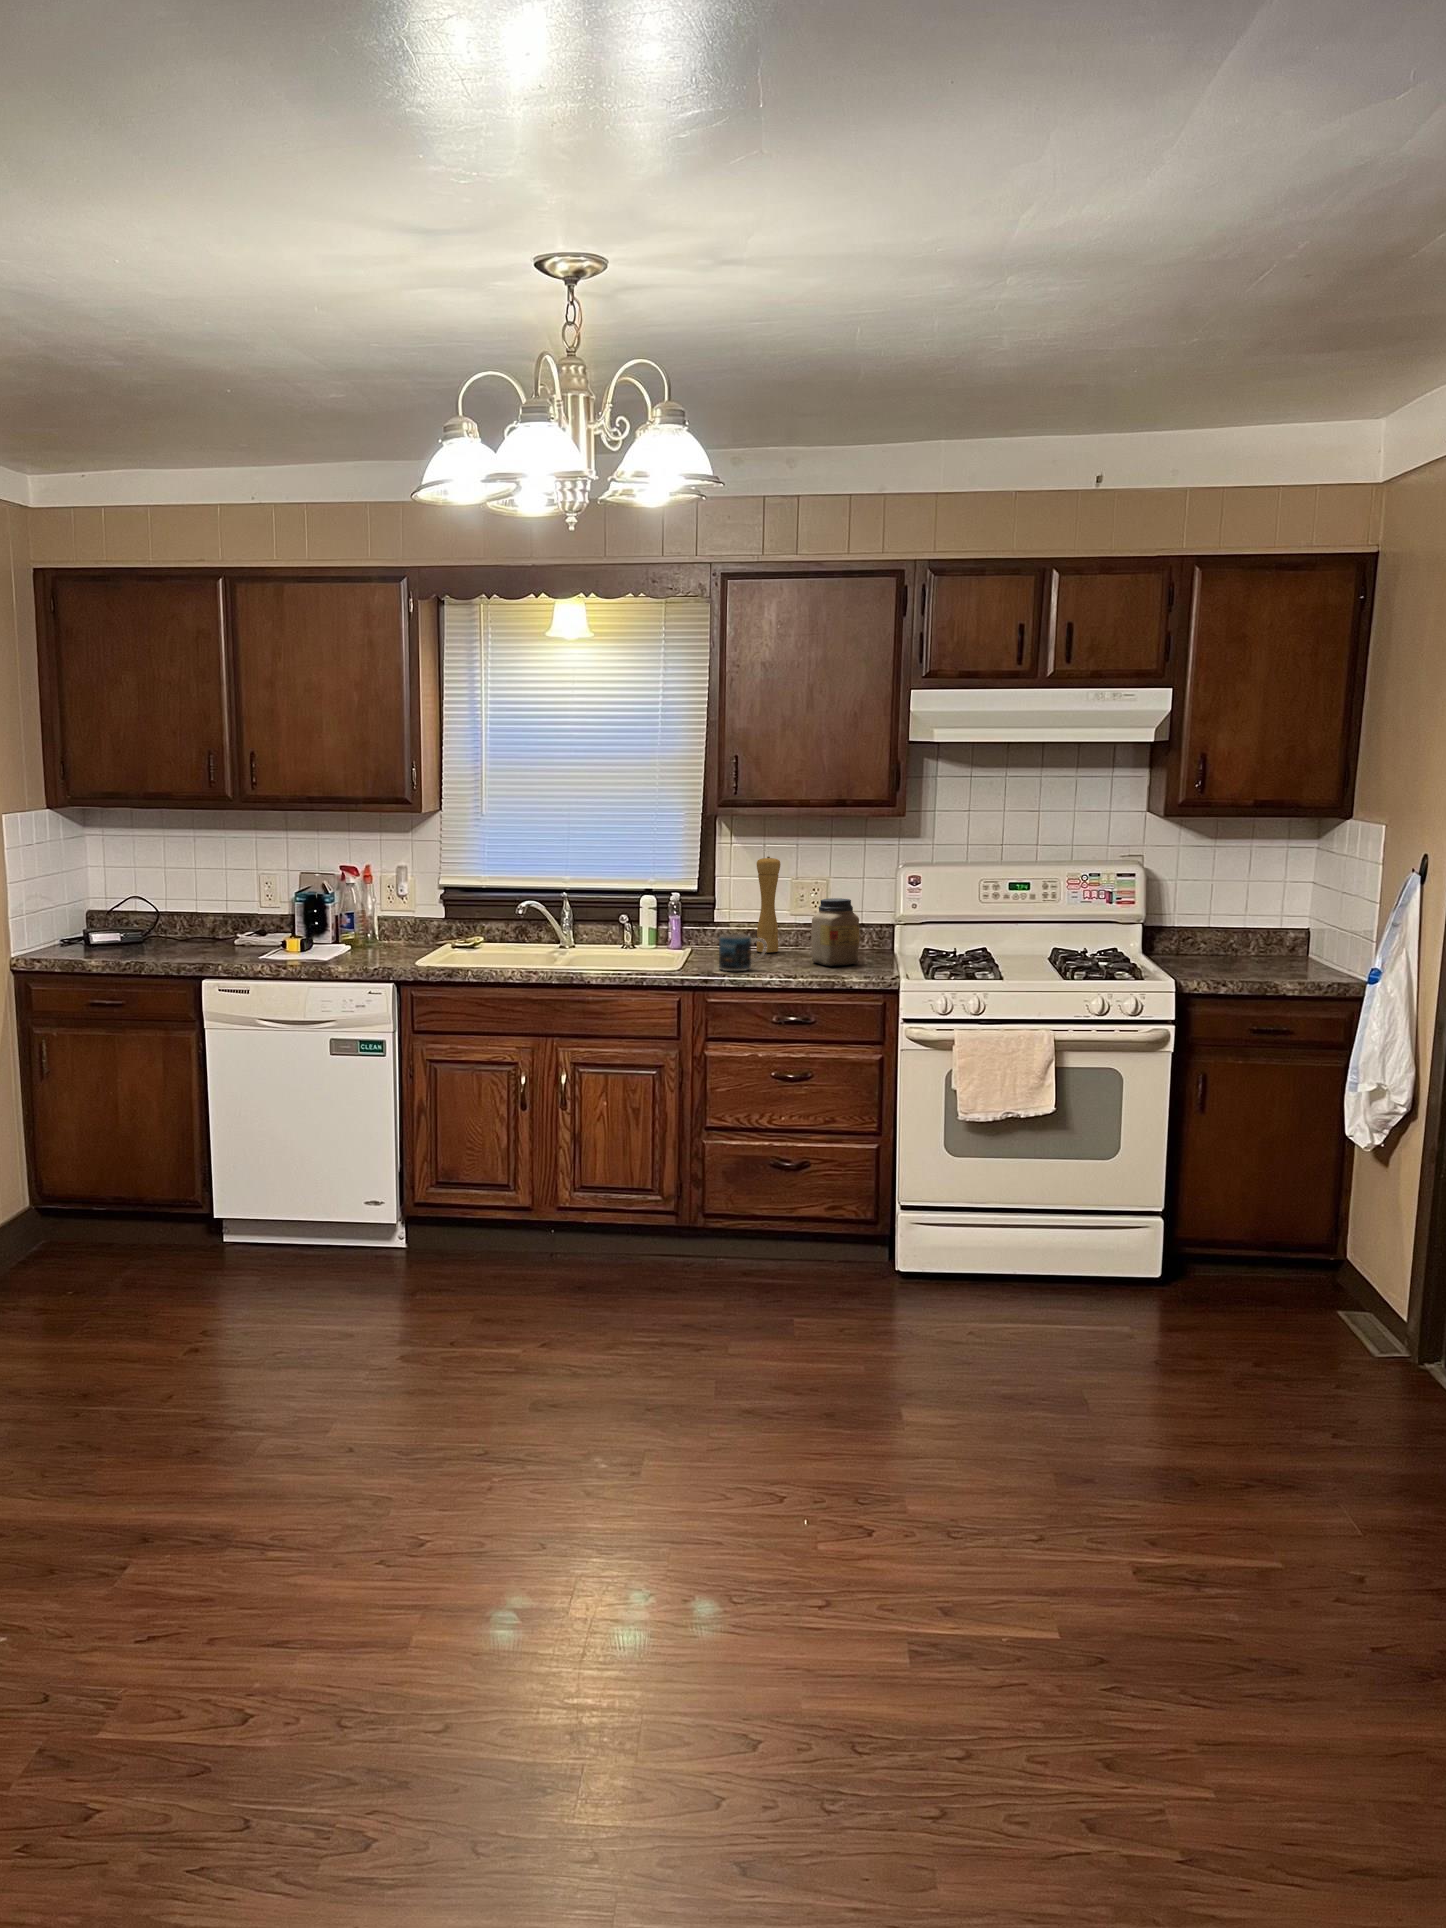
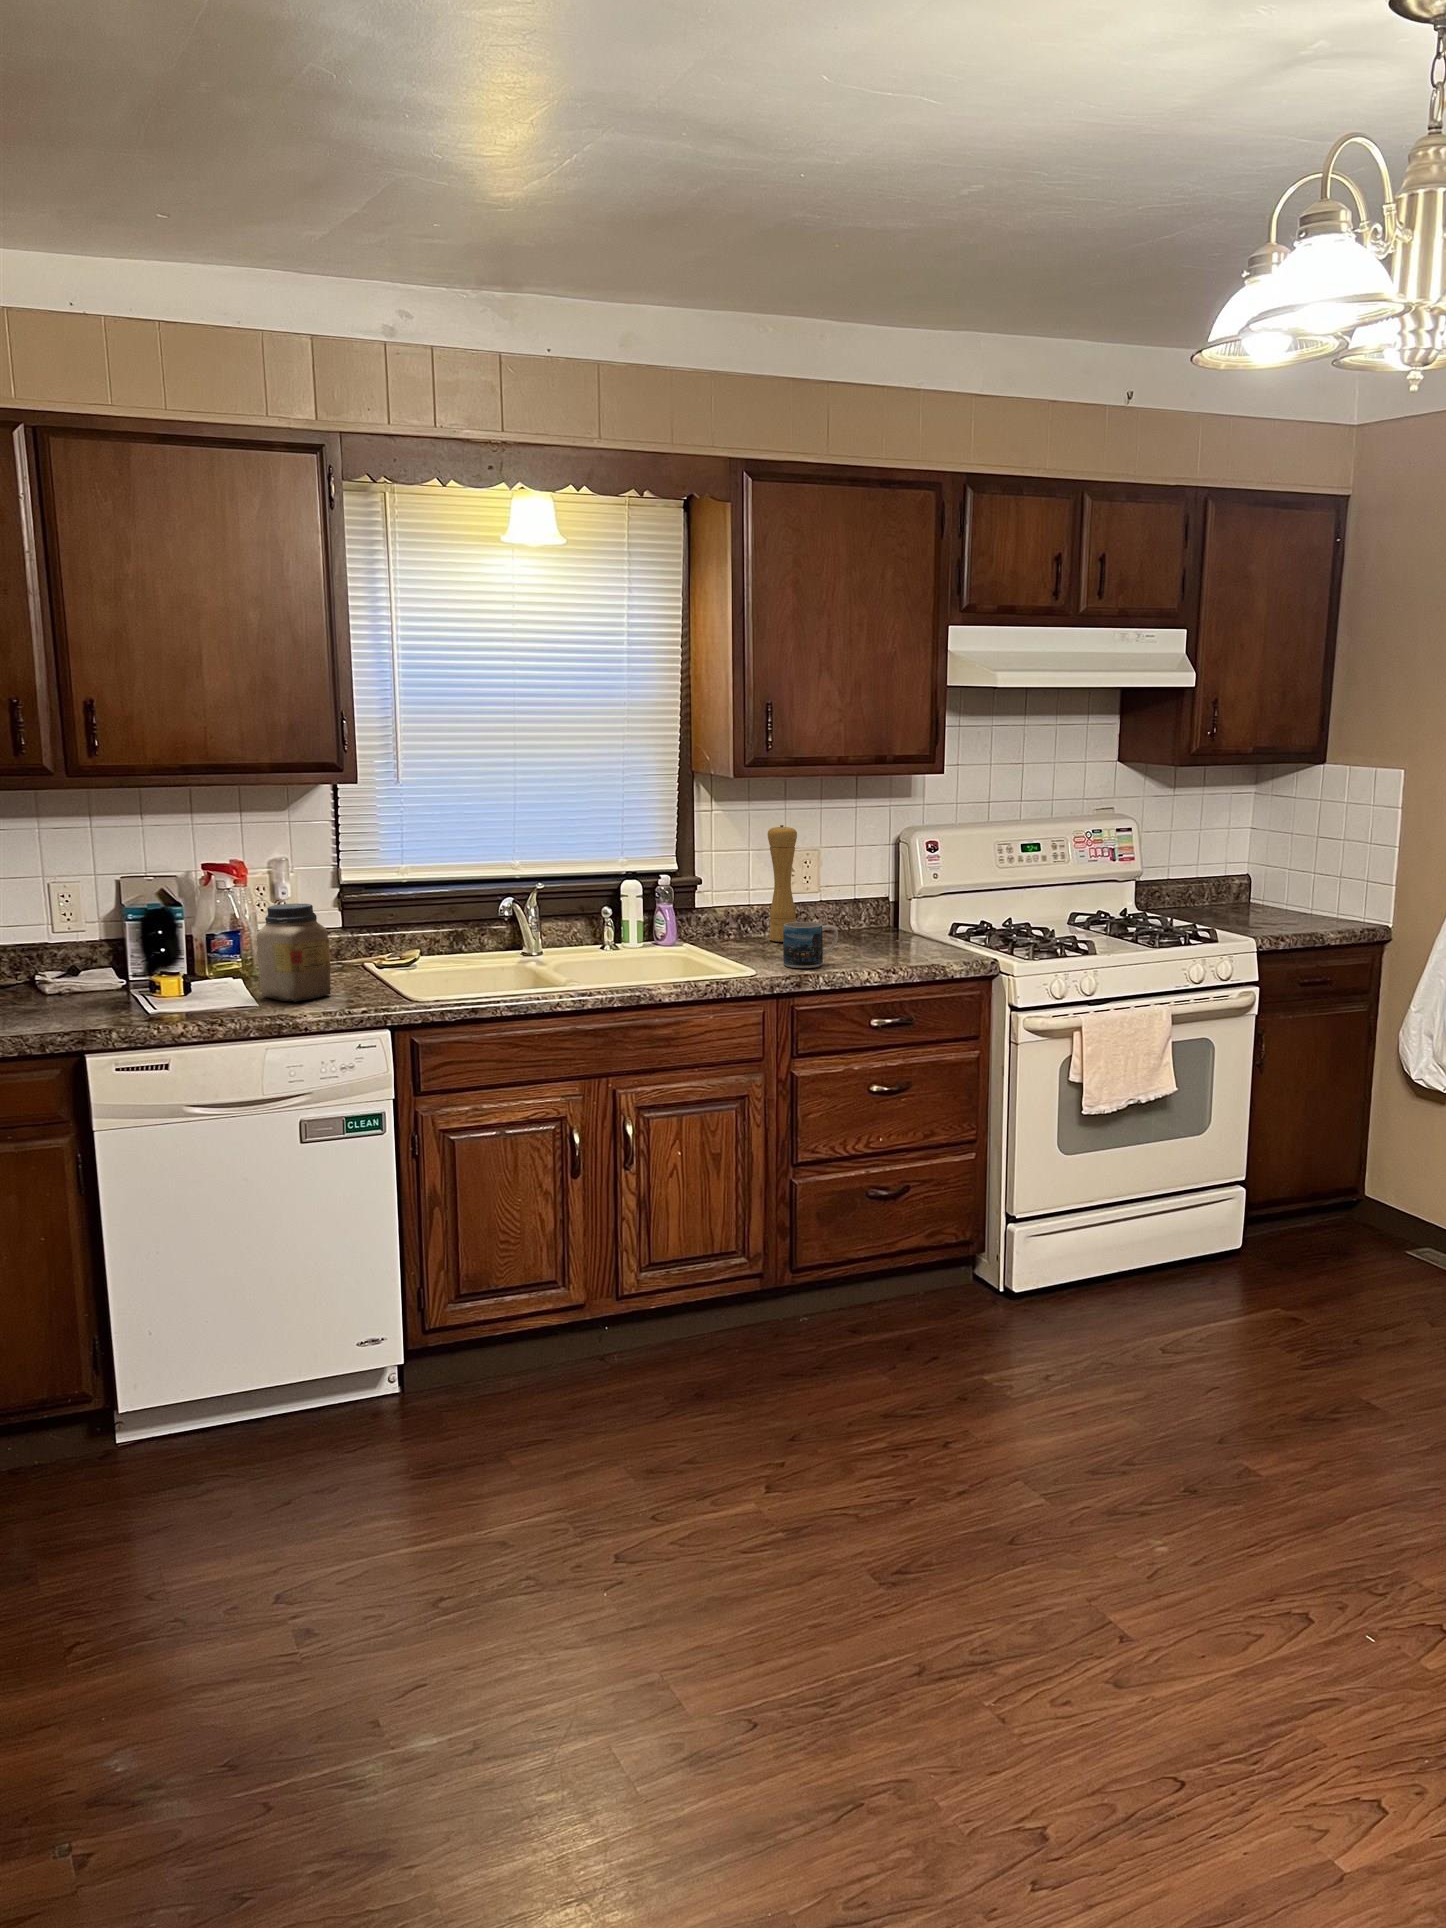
jar: present [811,898,860,966] -> present [256,903,331,1002]

